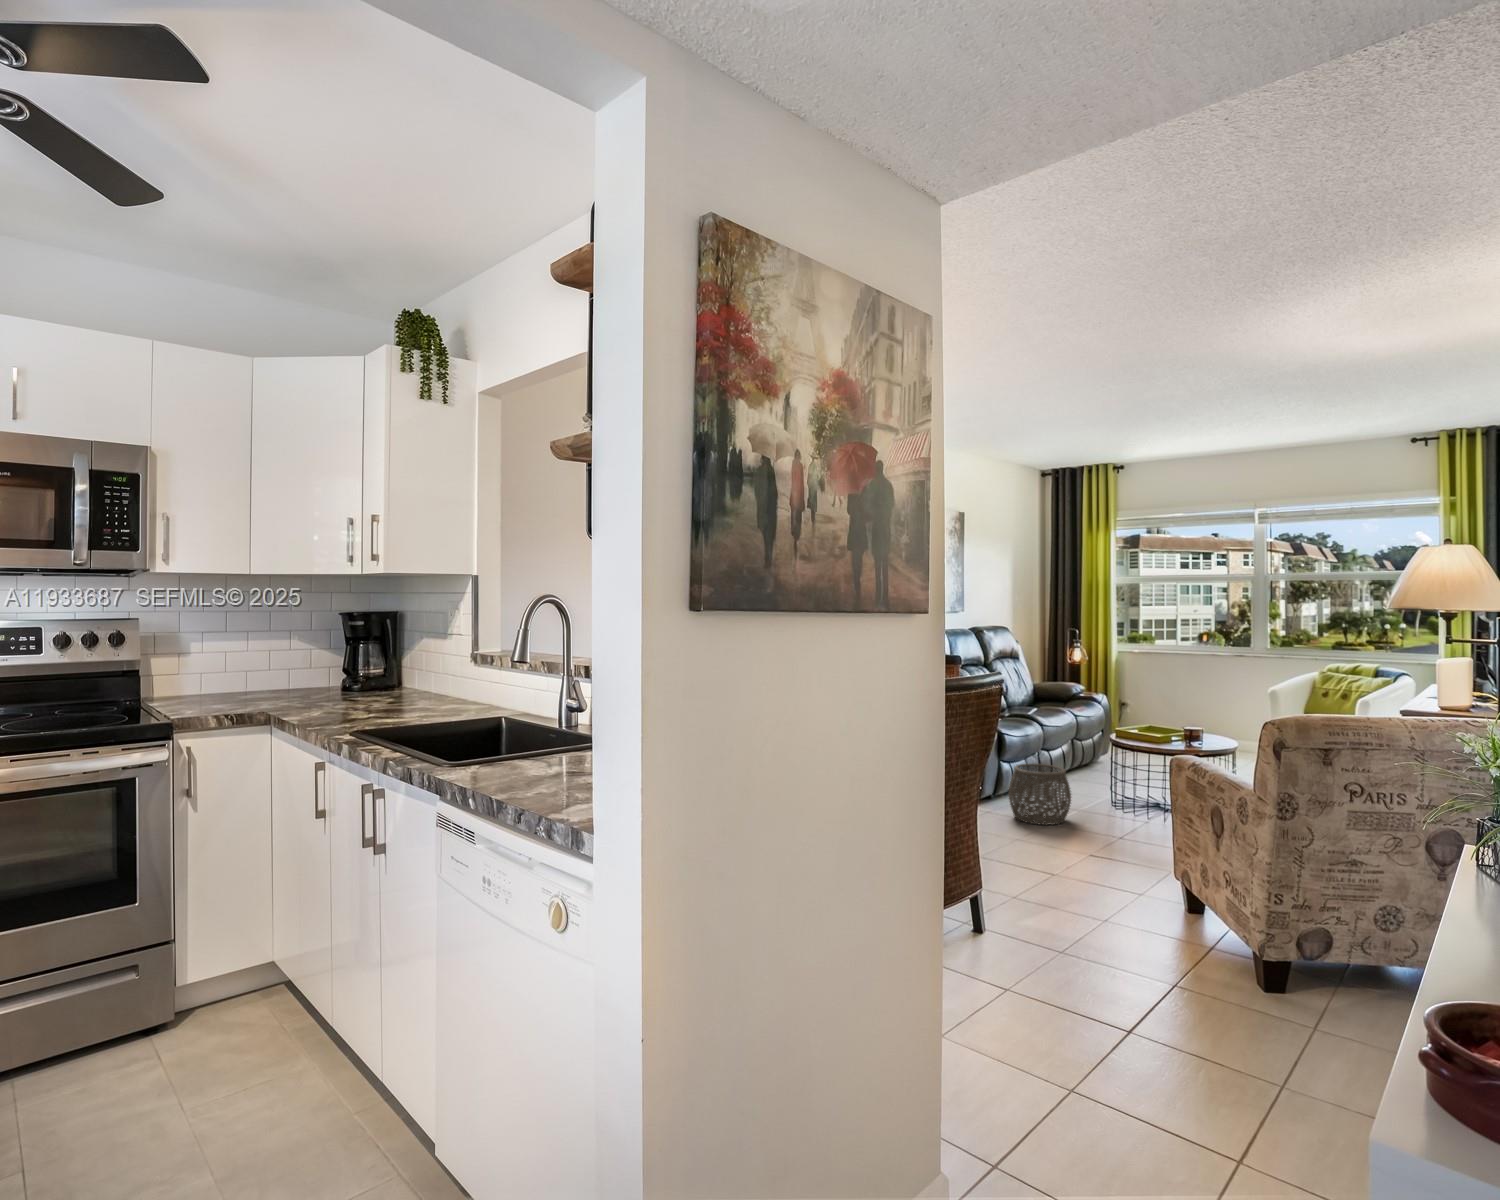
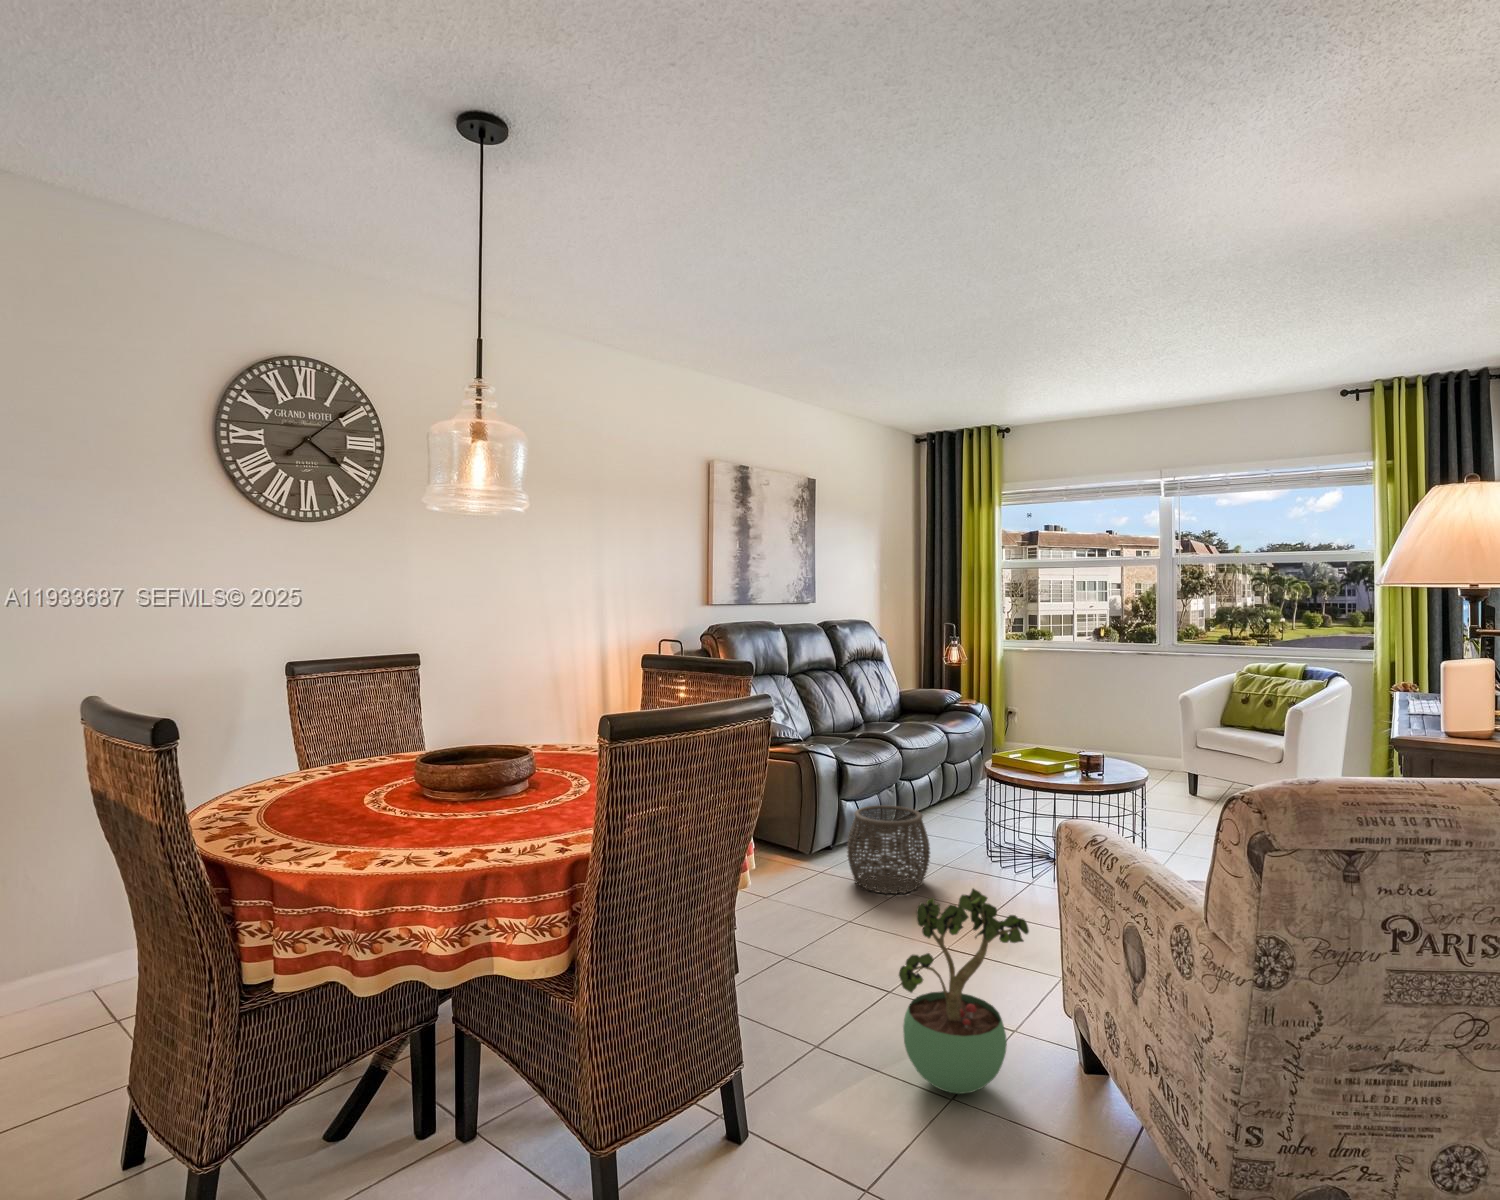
potted plant: none [1072,792,1153,915] -> present [899,889,1029,1094]

